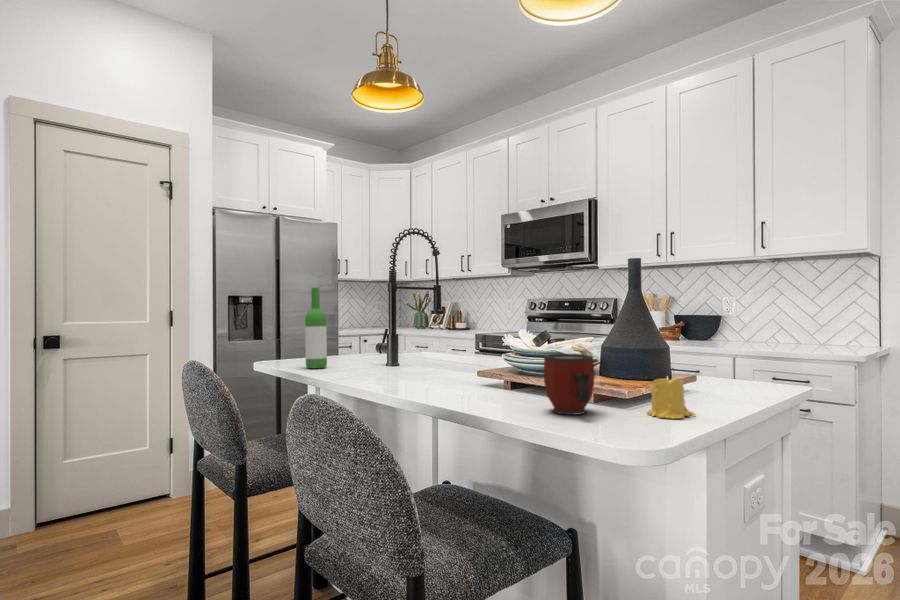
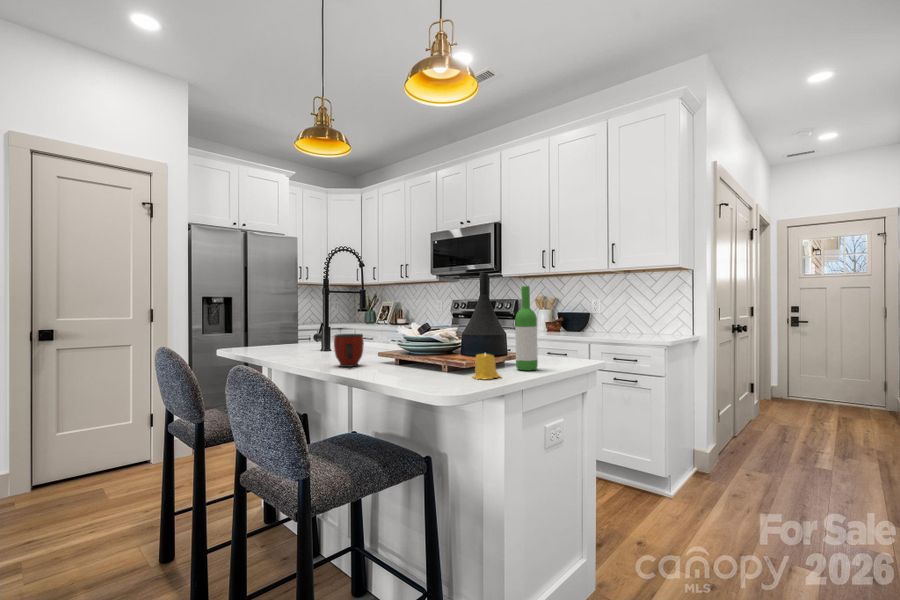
wine bottle: present [305,287,327,368] -> present [515,286,538,371]
mug: present [544,354,594,415] -> present [334,334,364,367]

